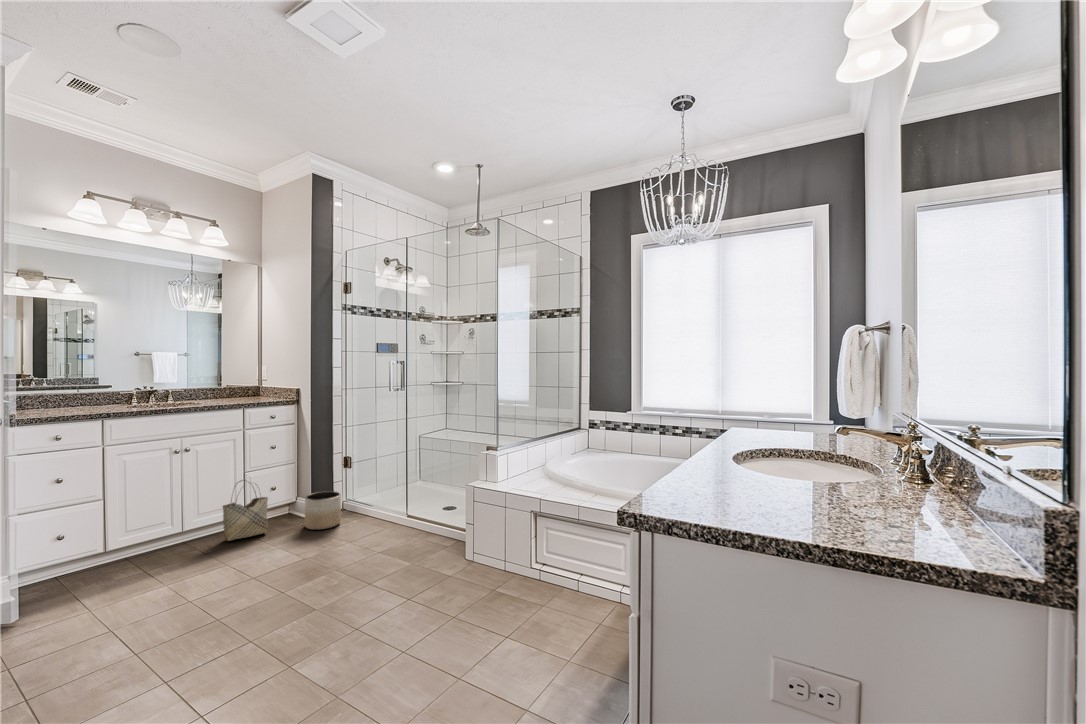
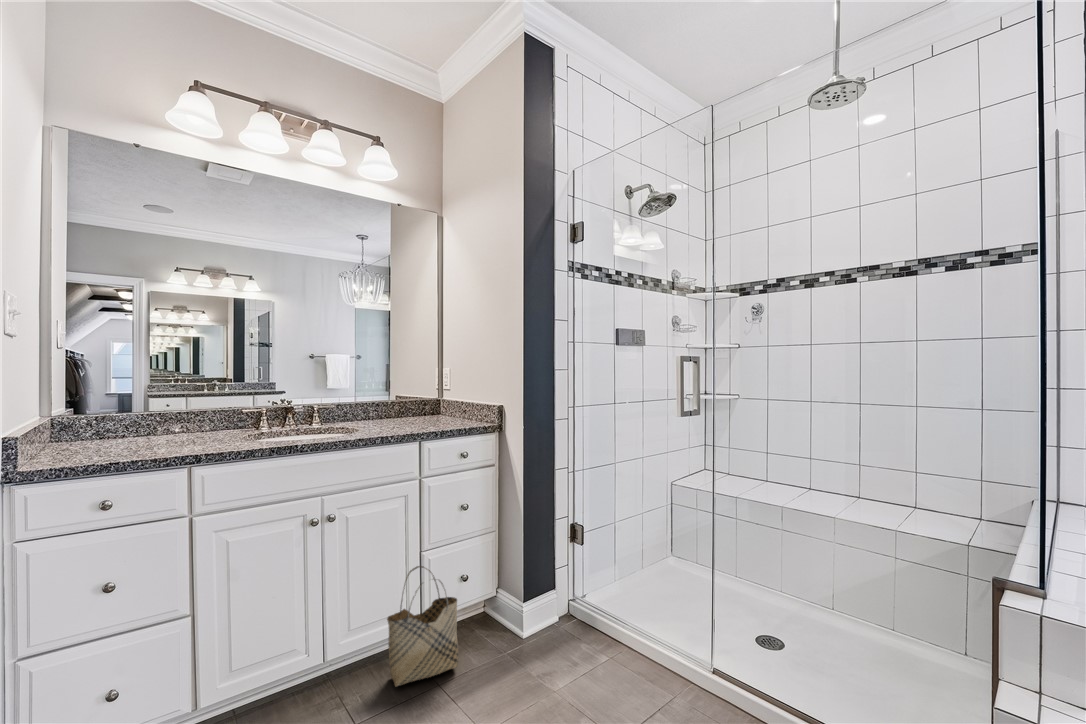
planter: present [305,491,341,530] -> none [516,589,575,672]

